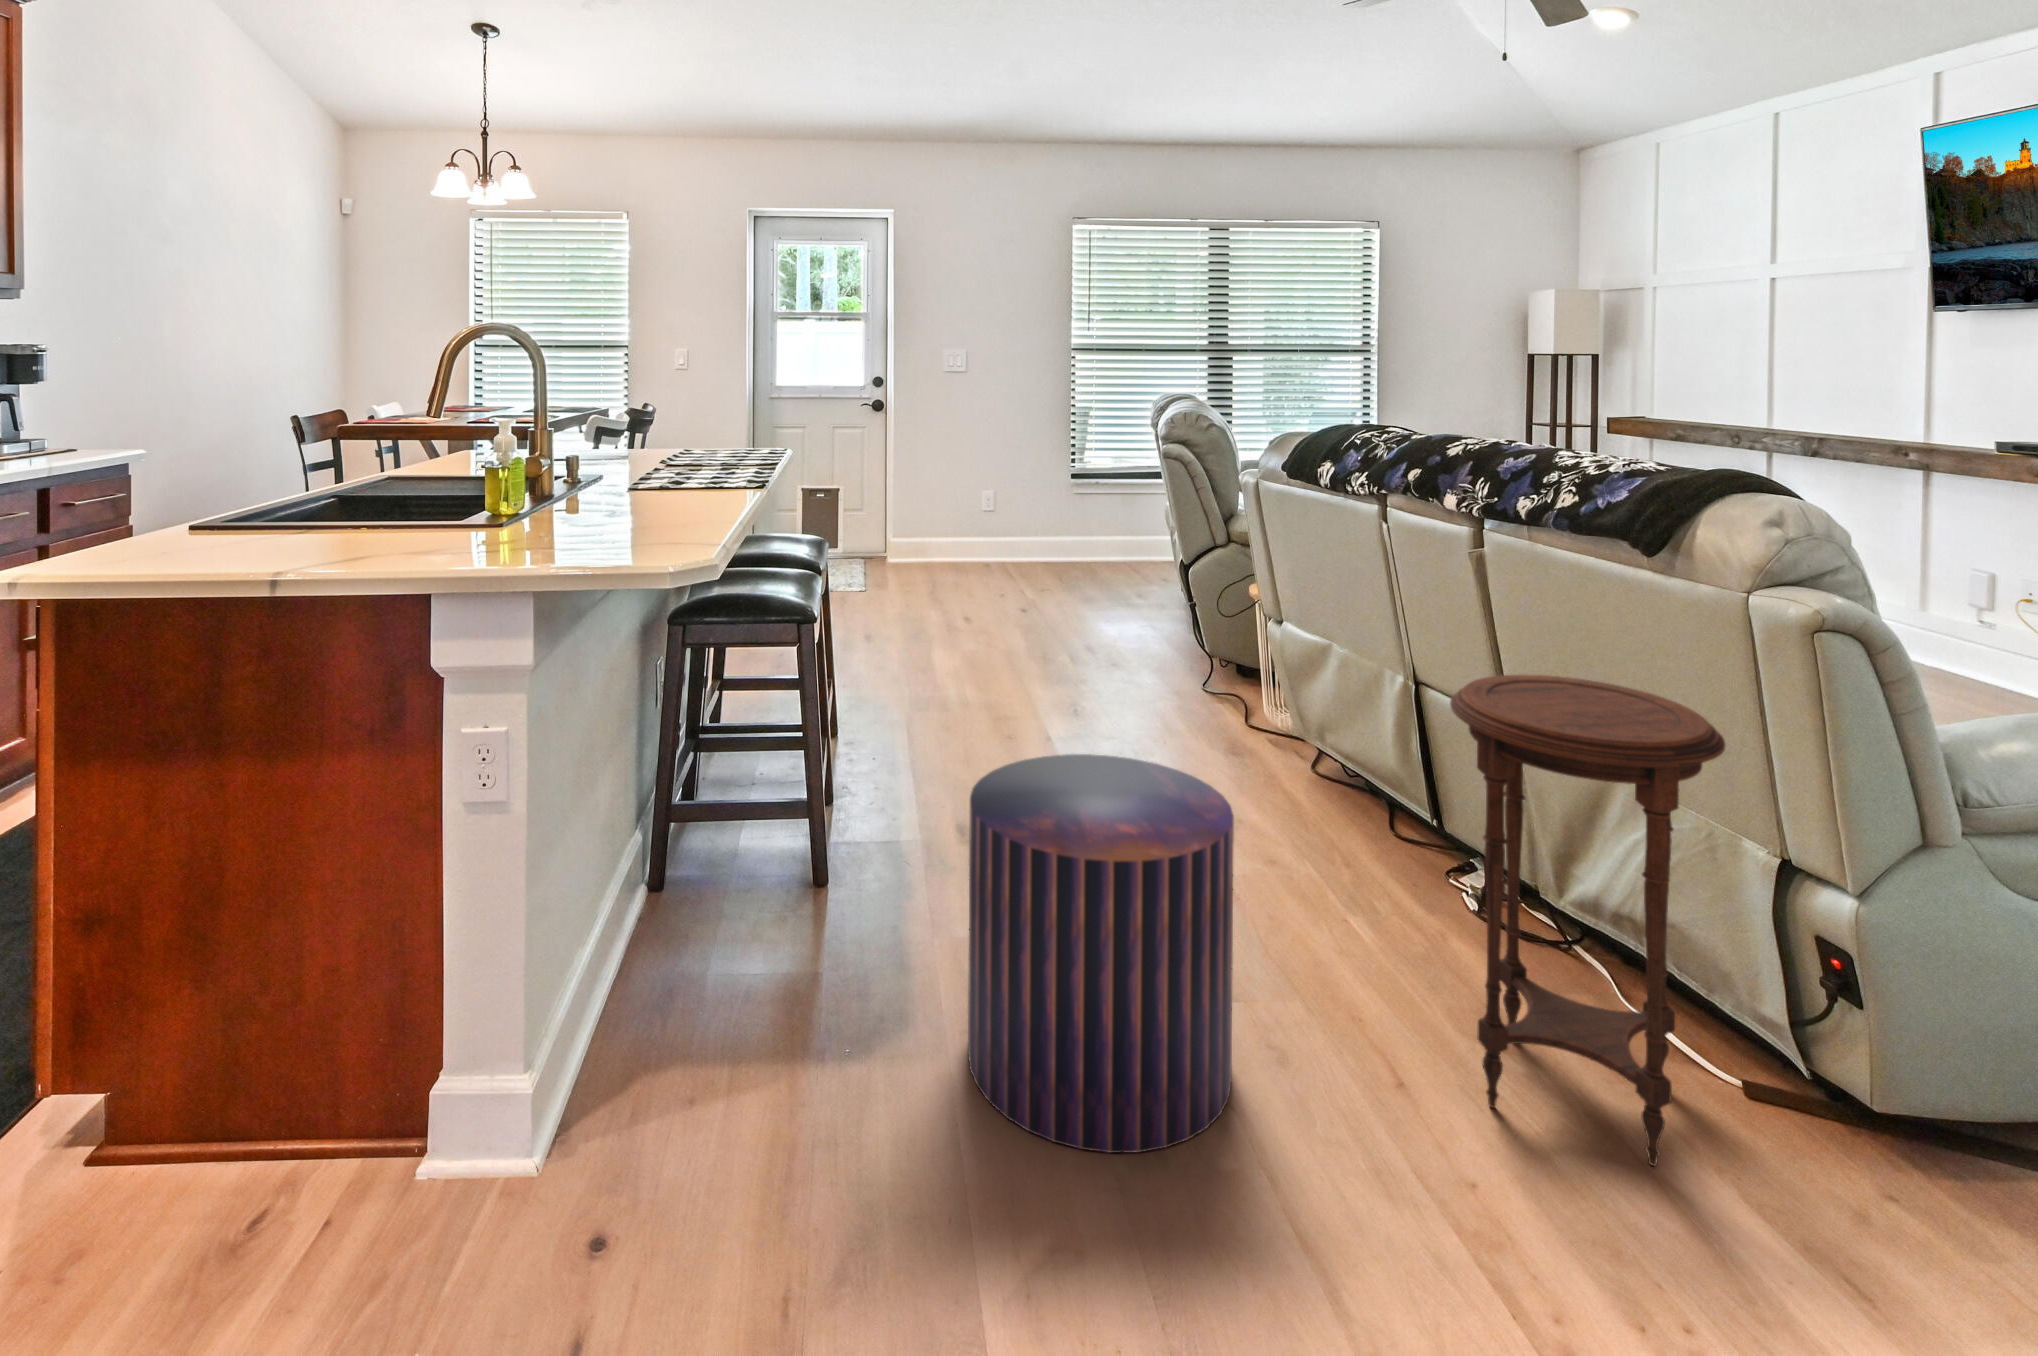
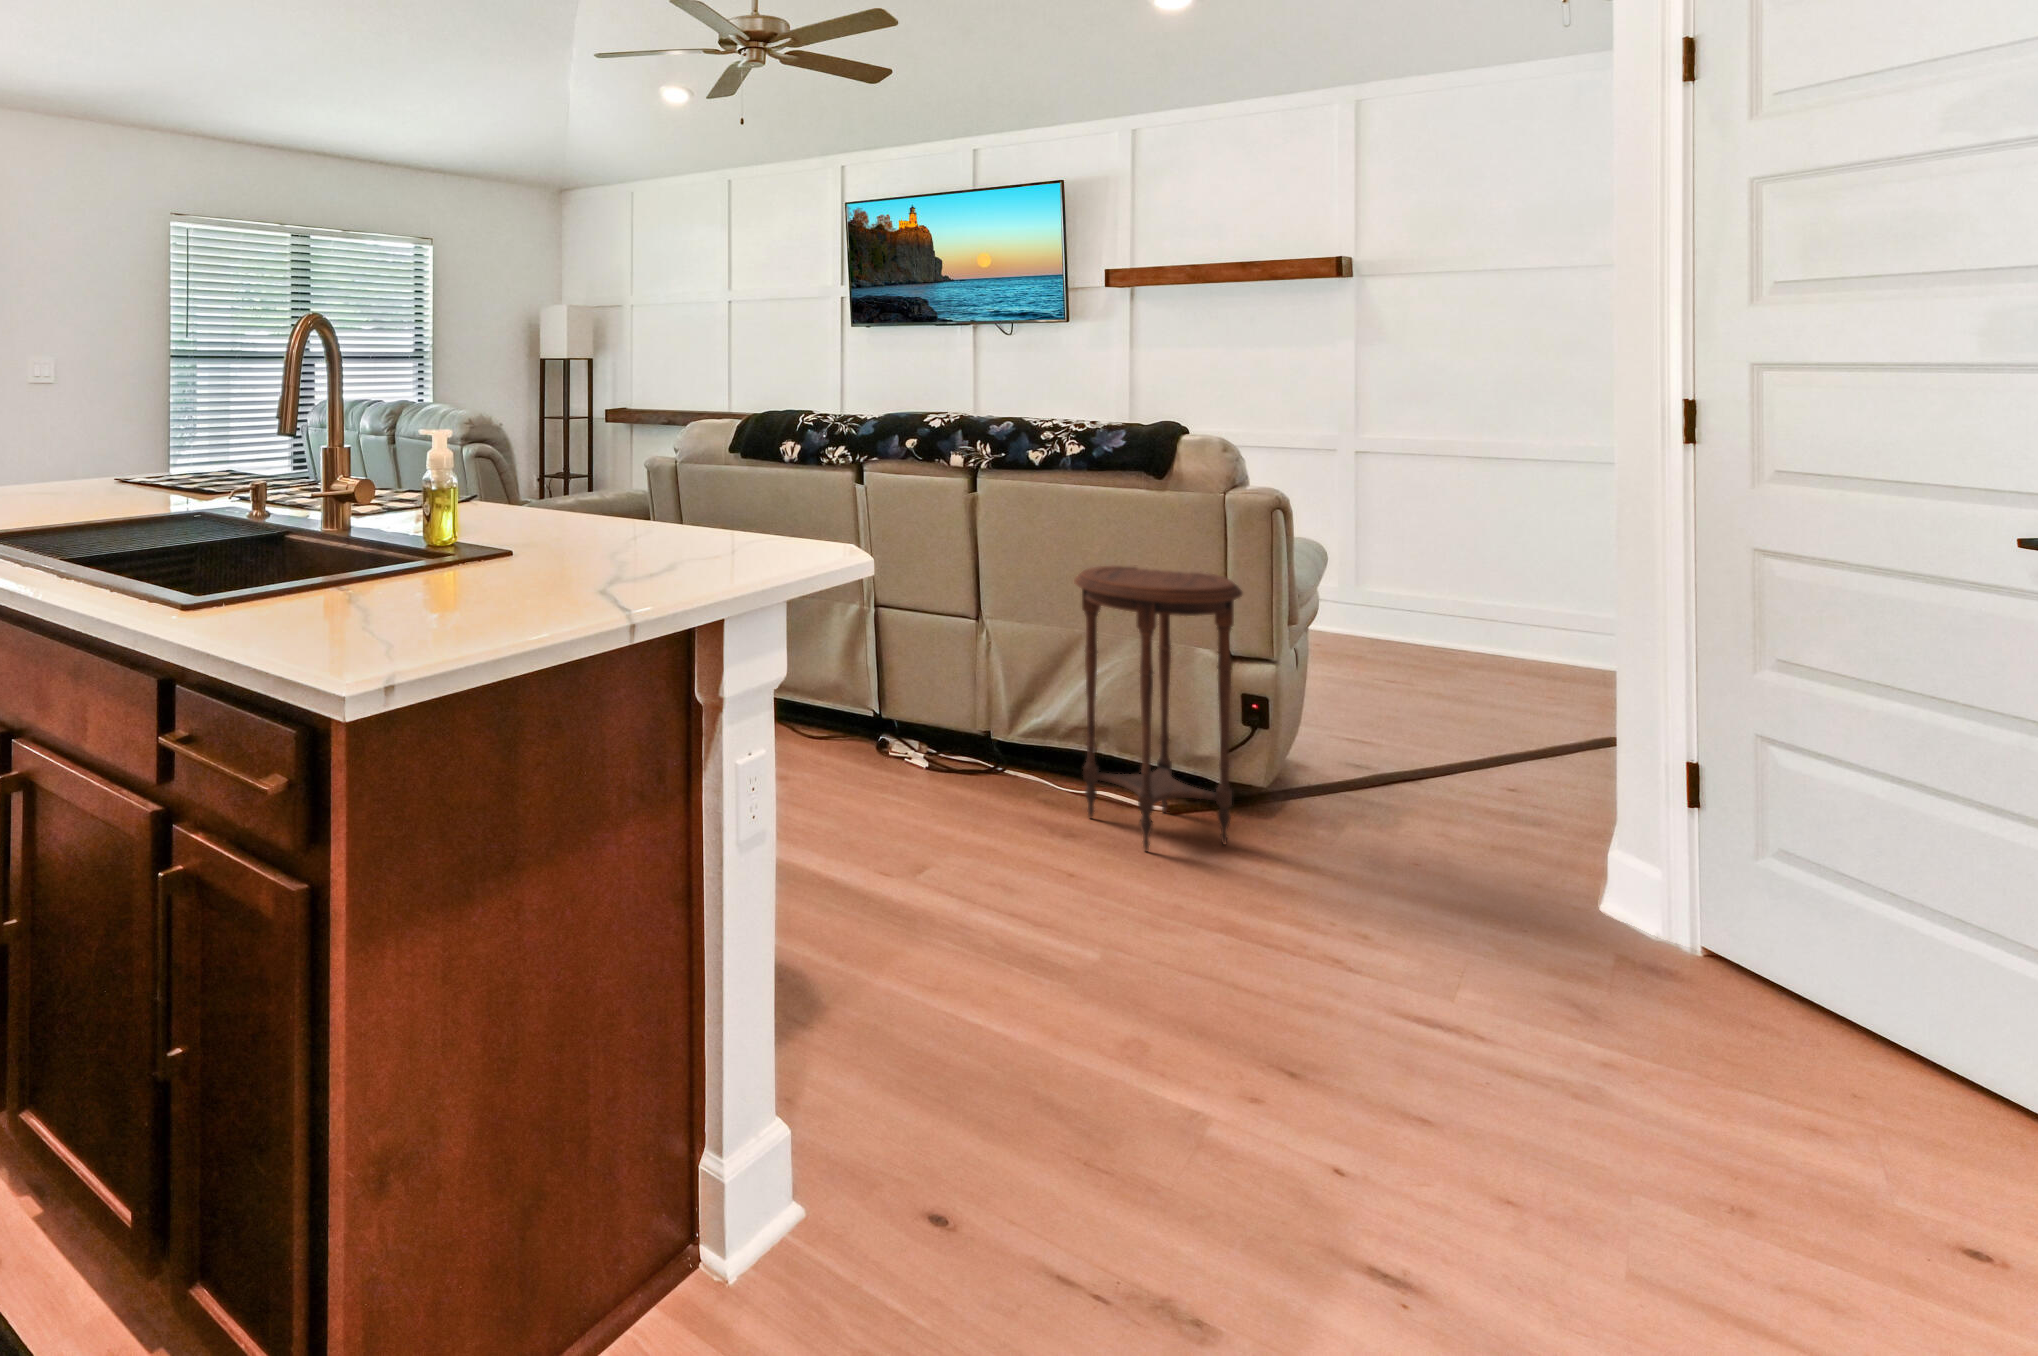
pouf: present [968,754,1234,1153] -> none [883,684,1106,974]

